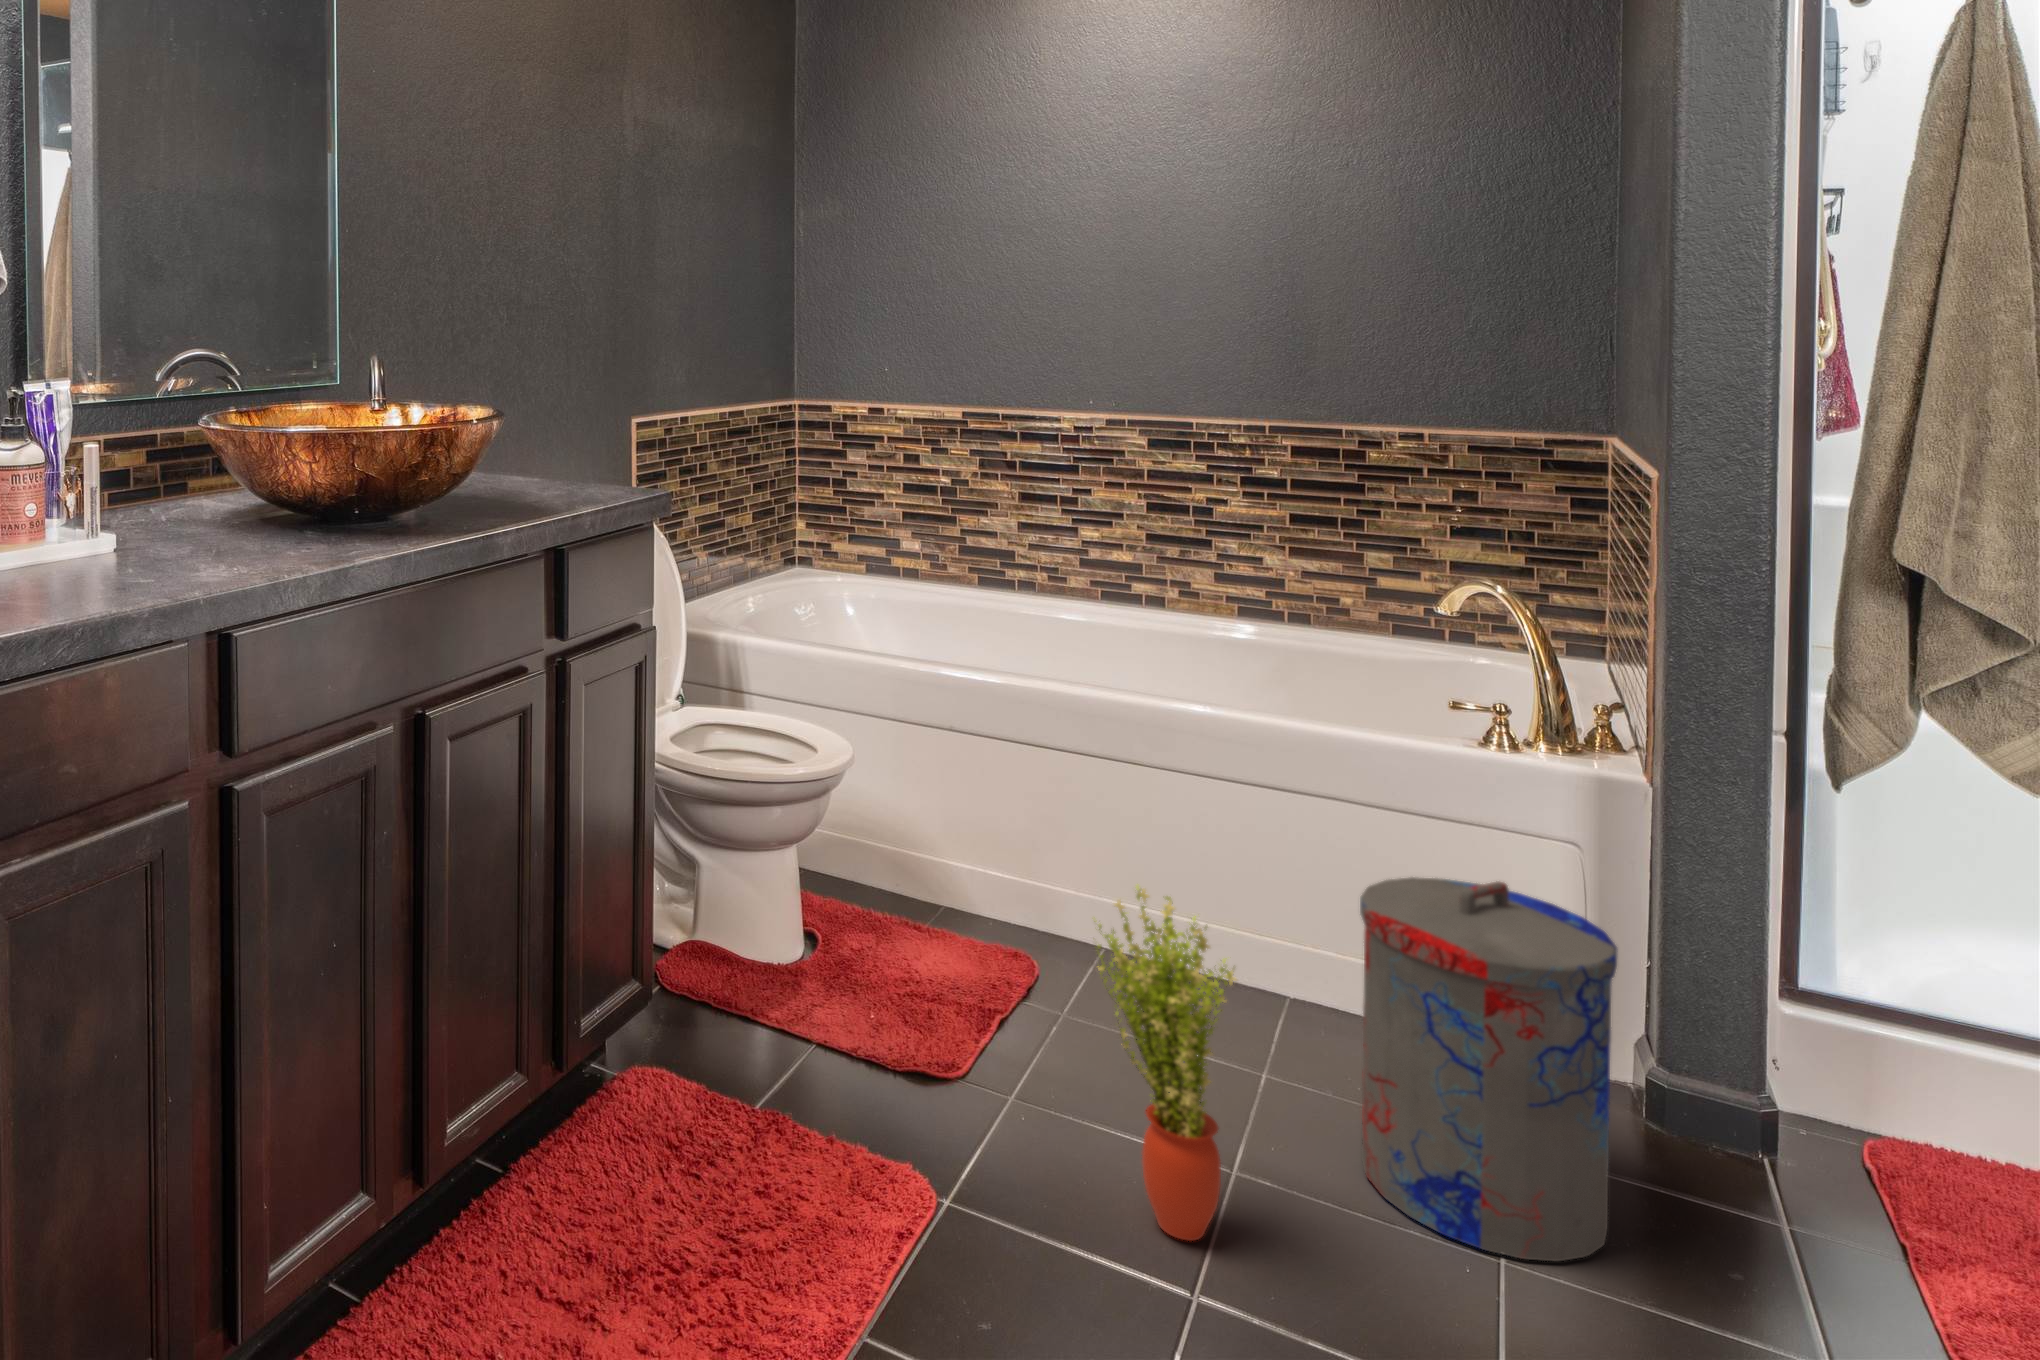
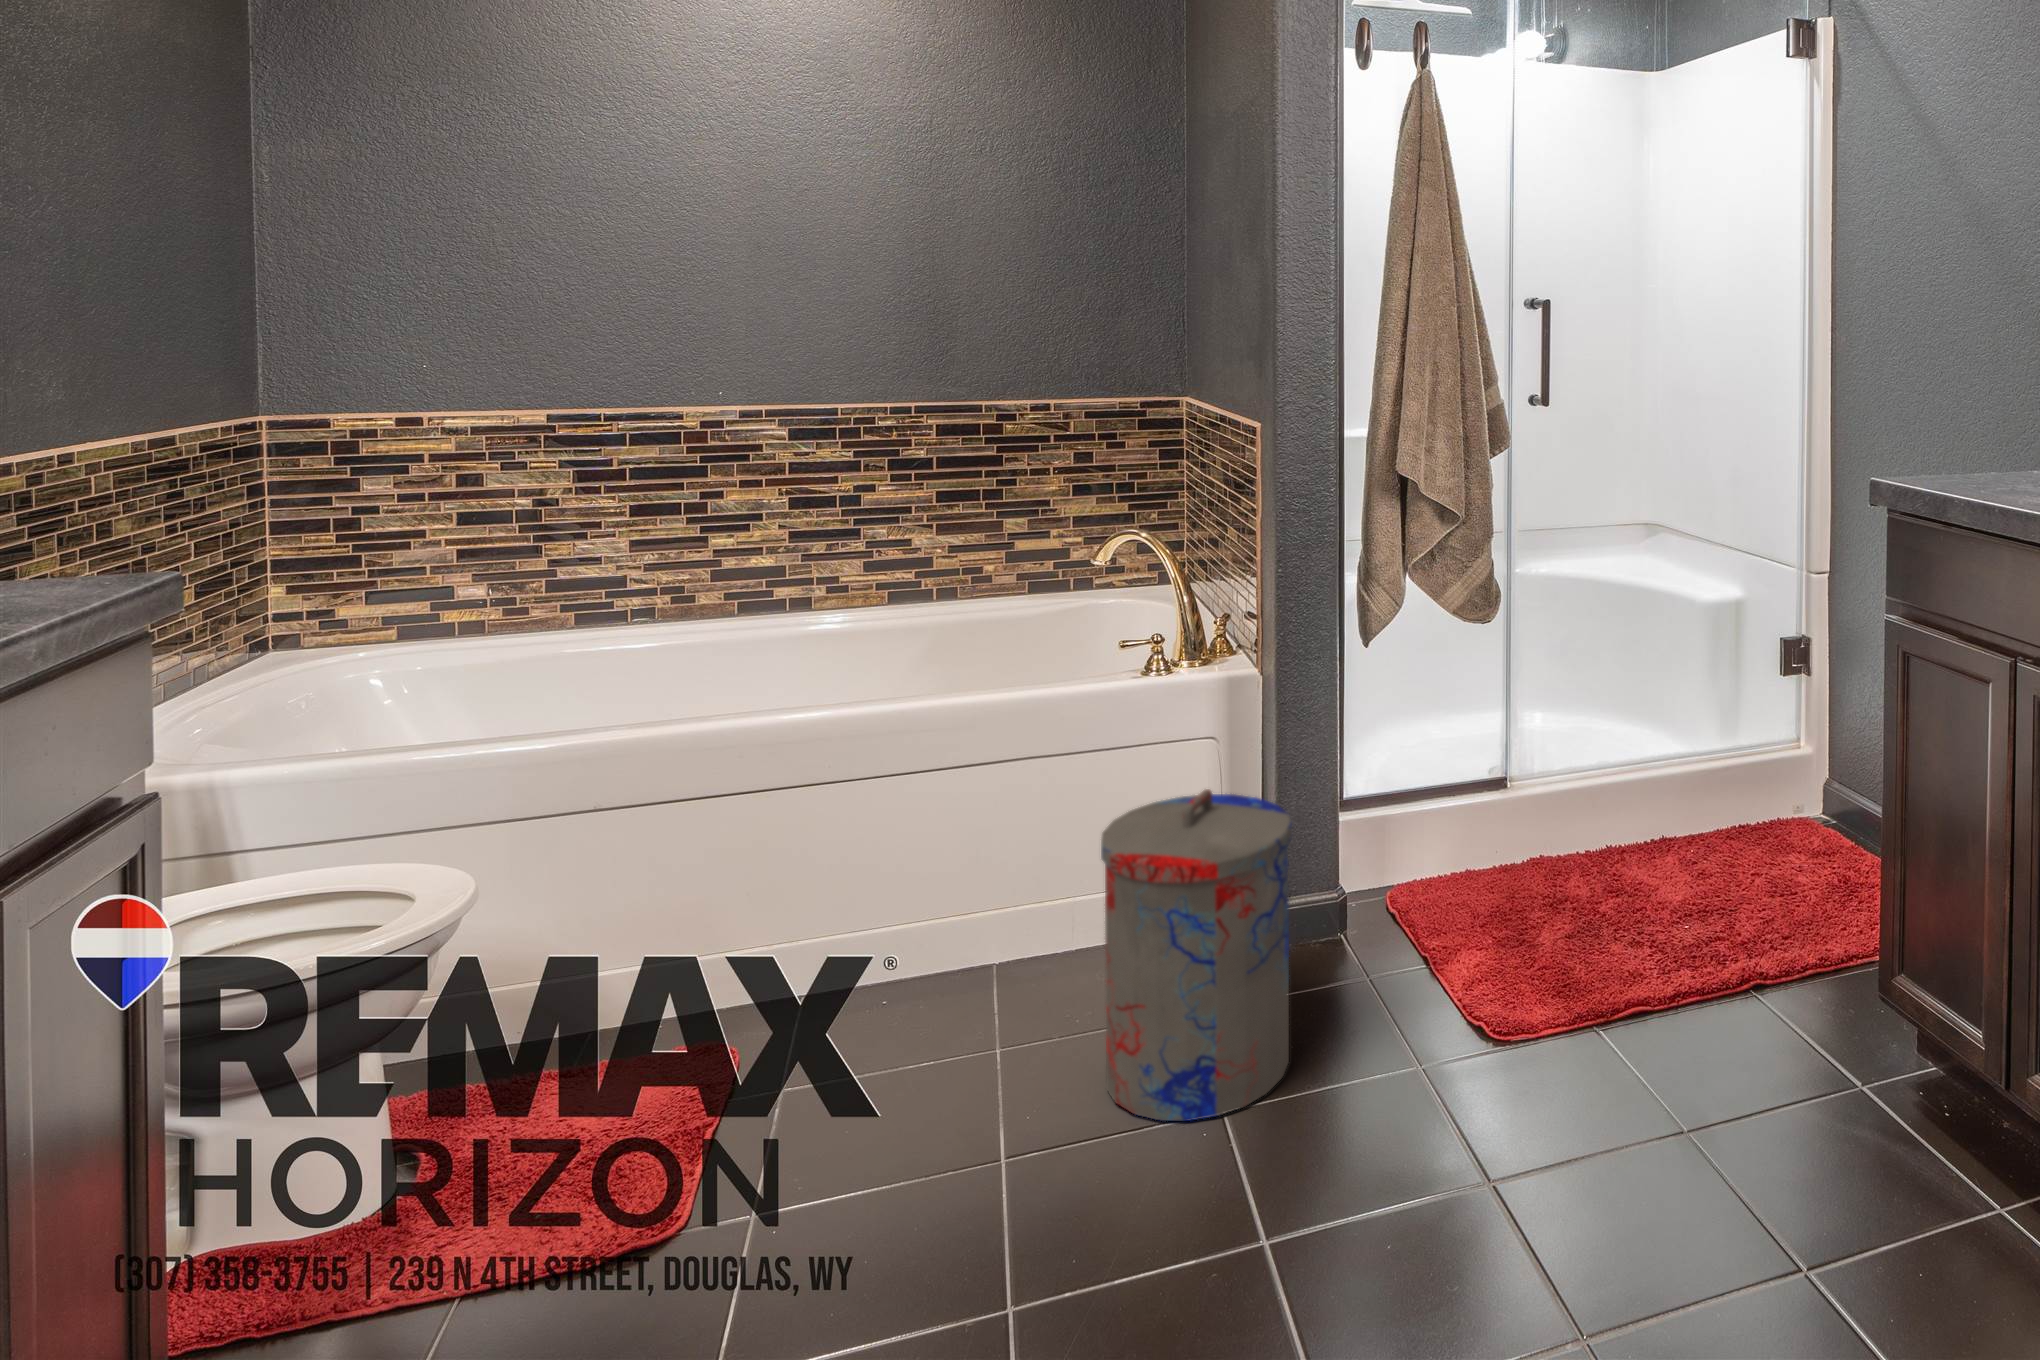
potted plant: present [1094,886,1236,1241] -> none [873,909,1032,1270]

